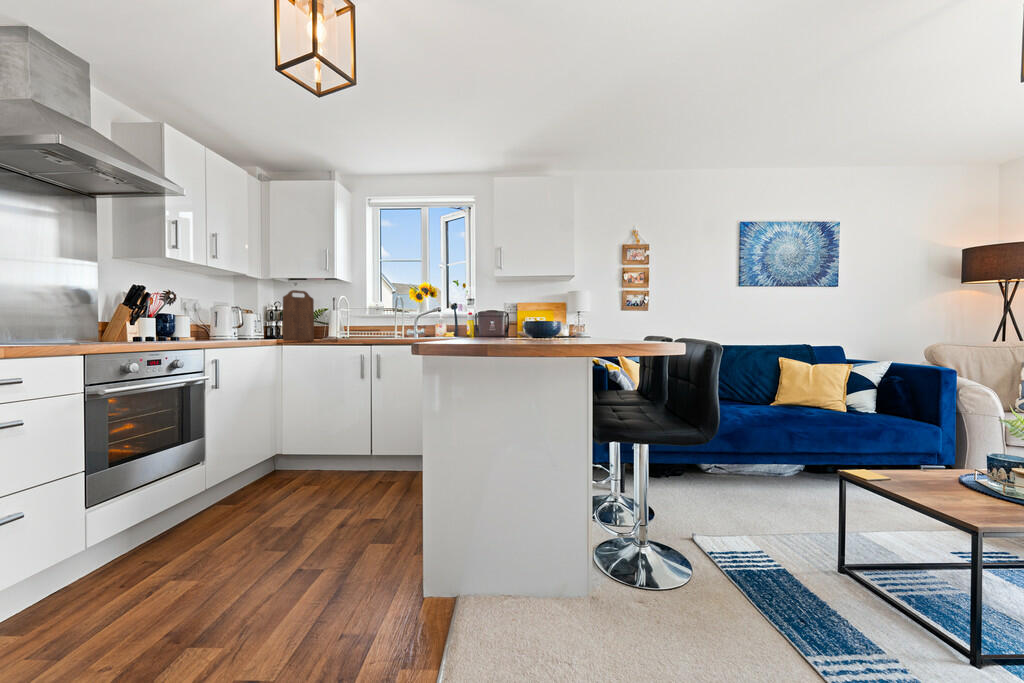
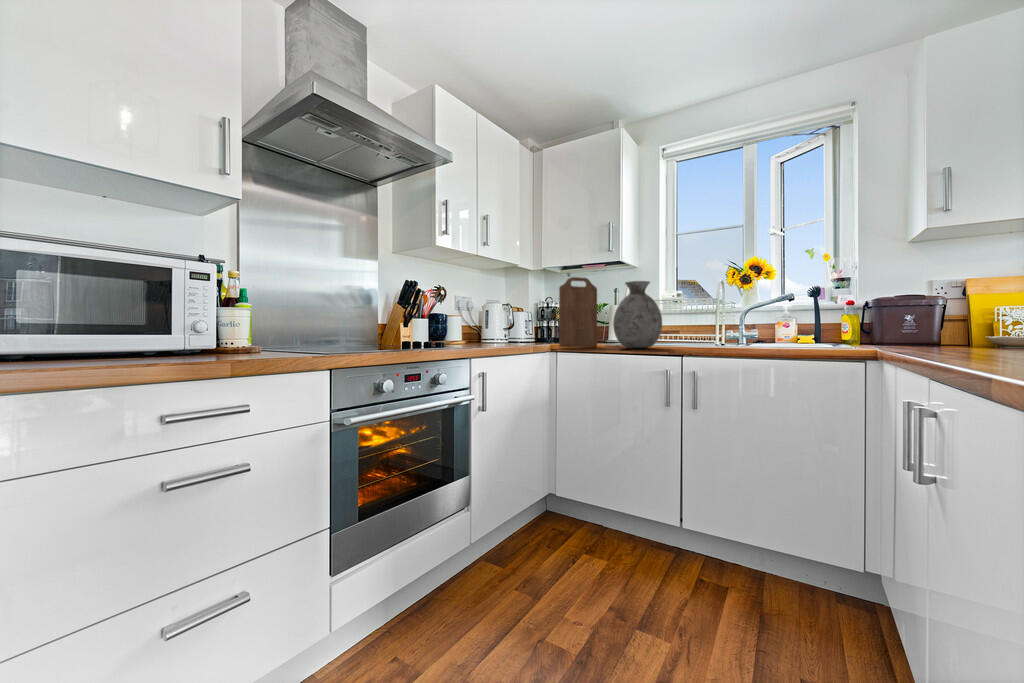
vase: none [324,296,358,341] -> present [613,281,662,348]

